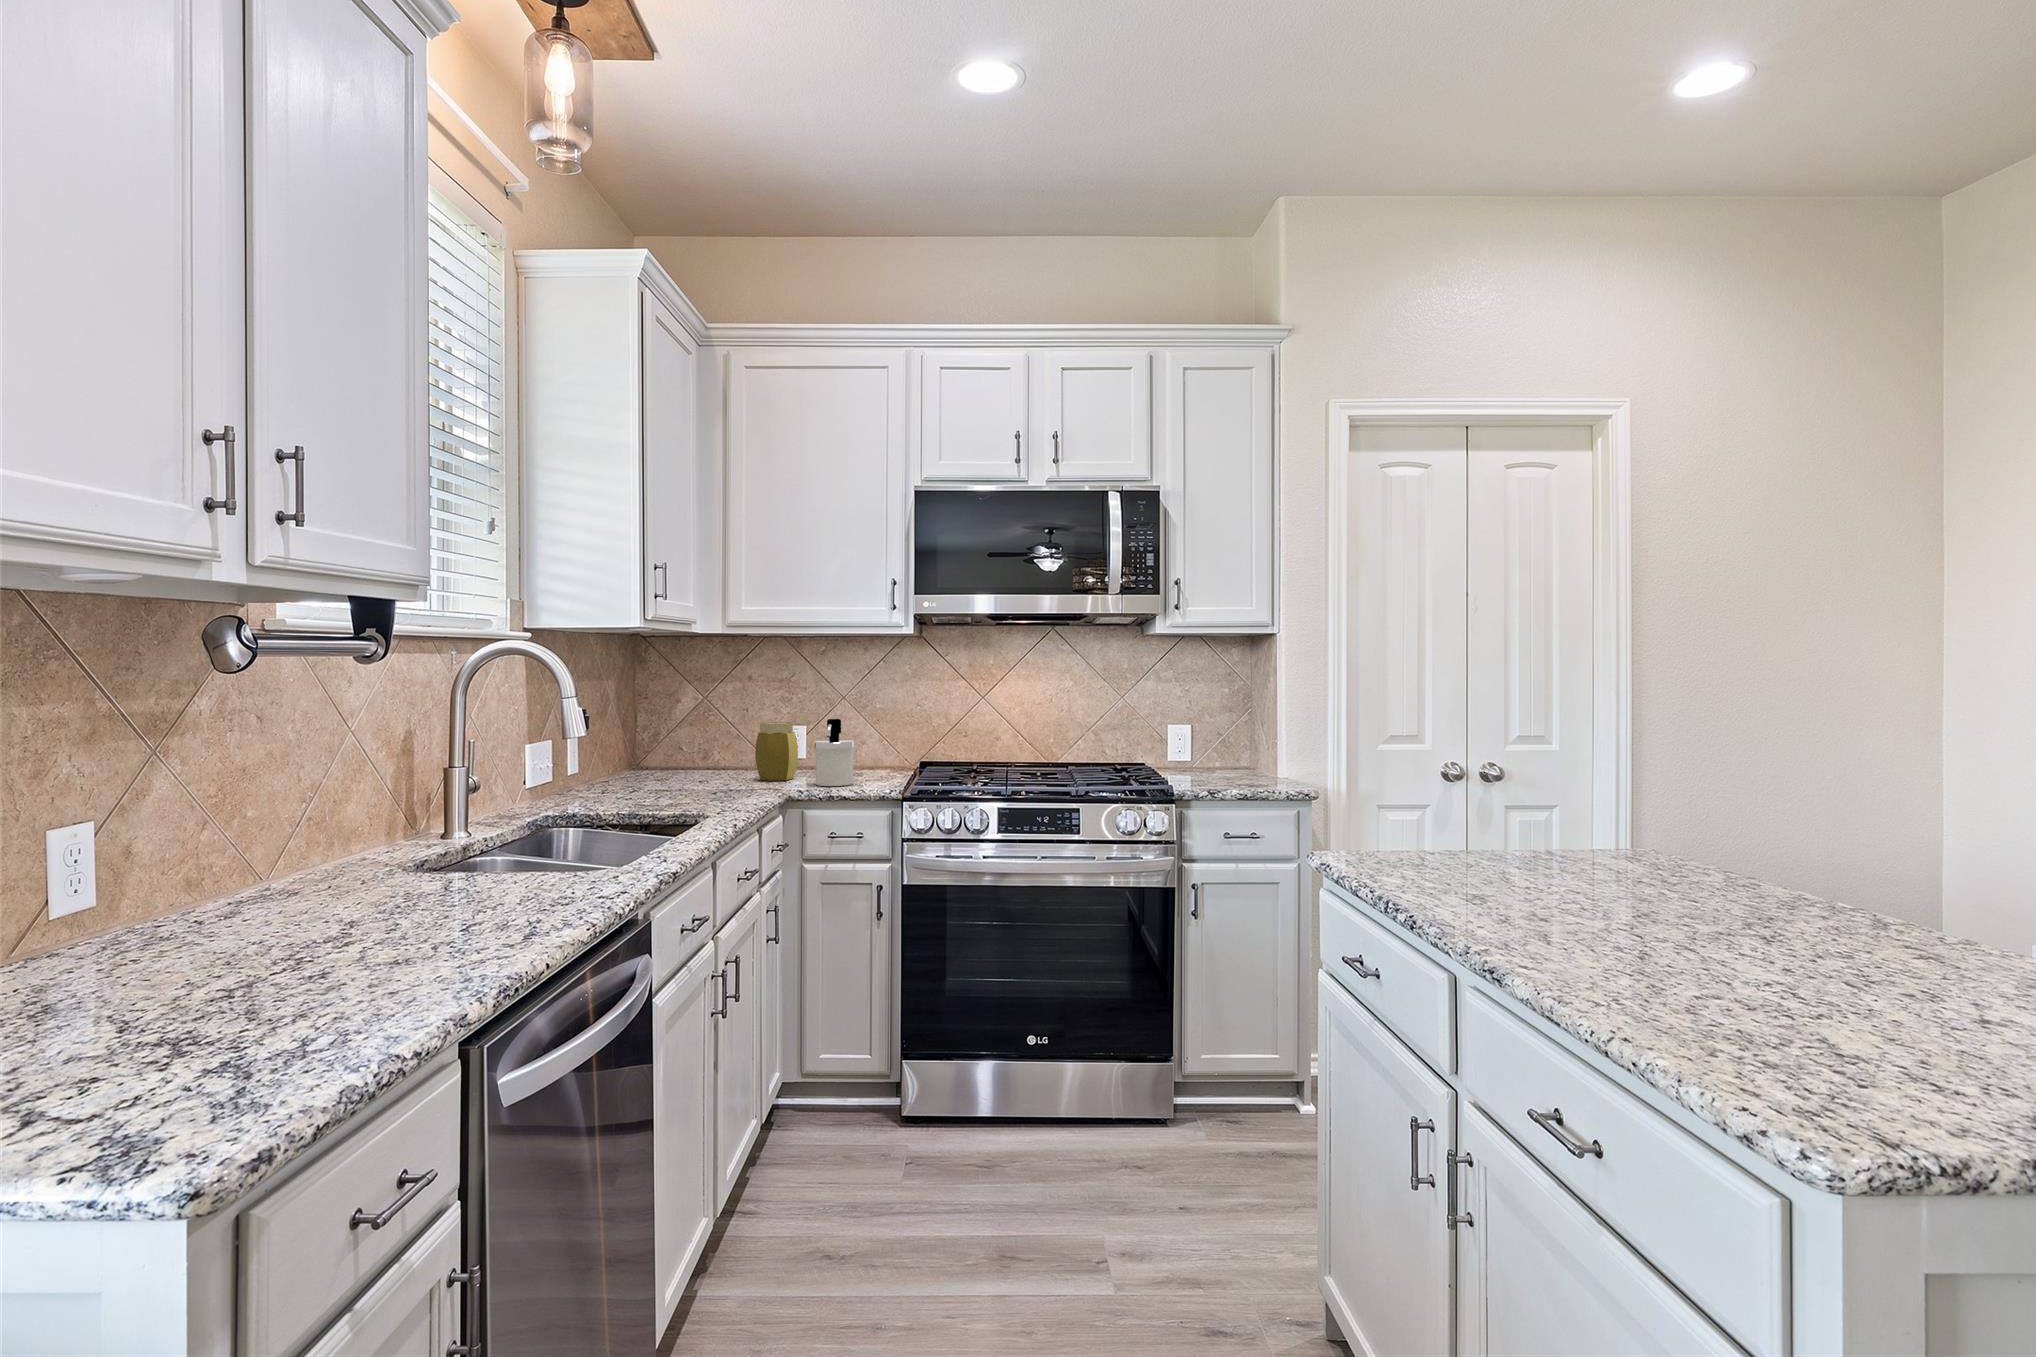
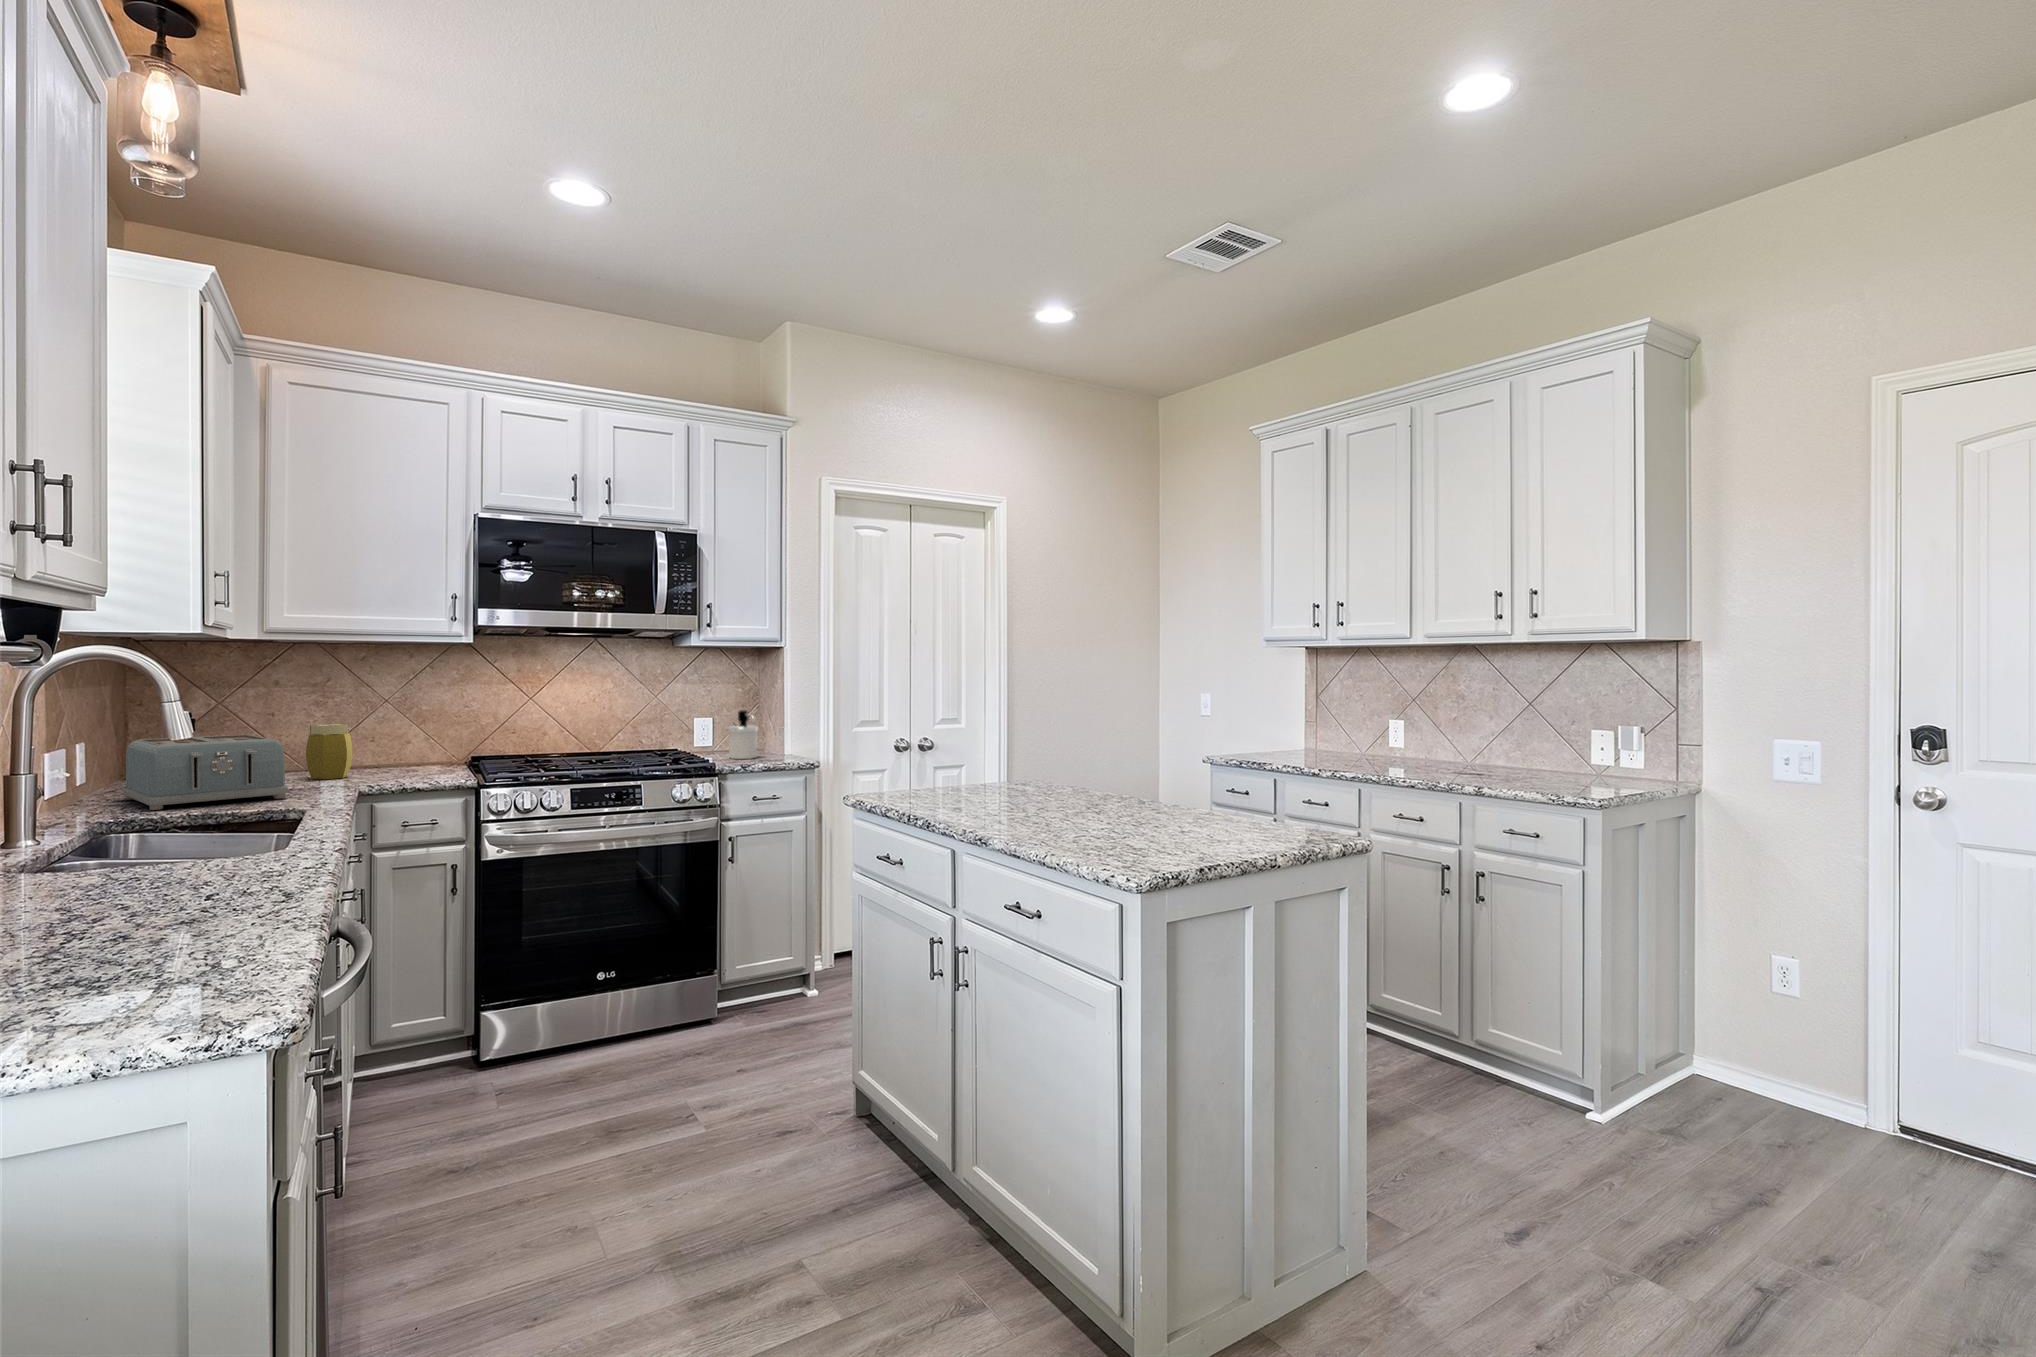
soap dispenser: present [814,719,854,786] -> present [728,710,758,759]
toaster: none [584,731,706,806] -> present [123,734,288,810]

